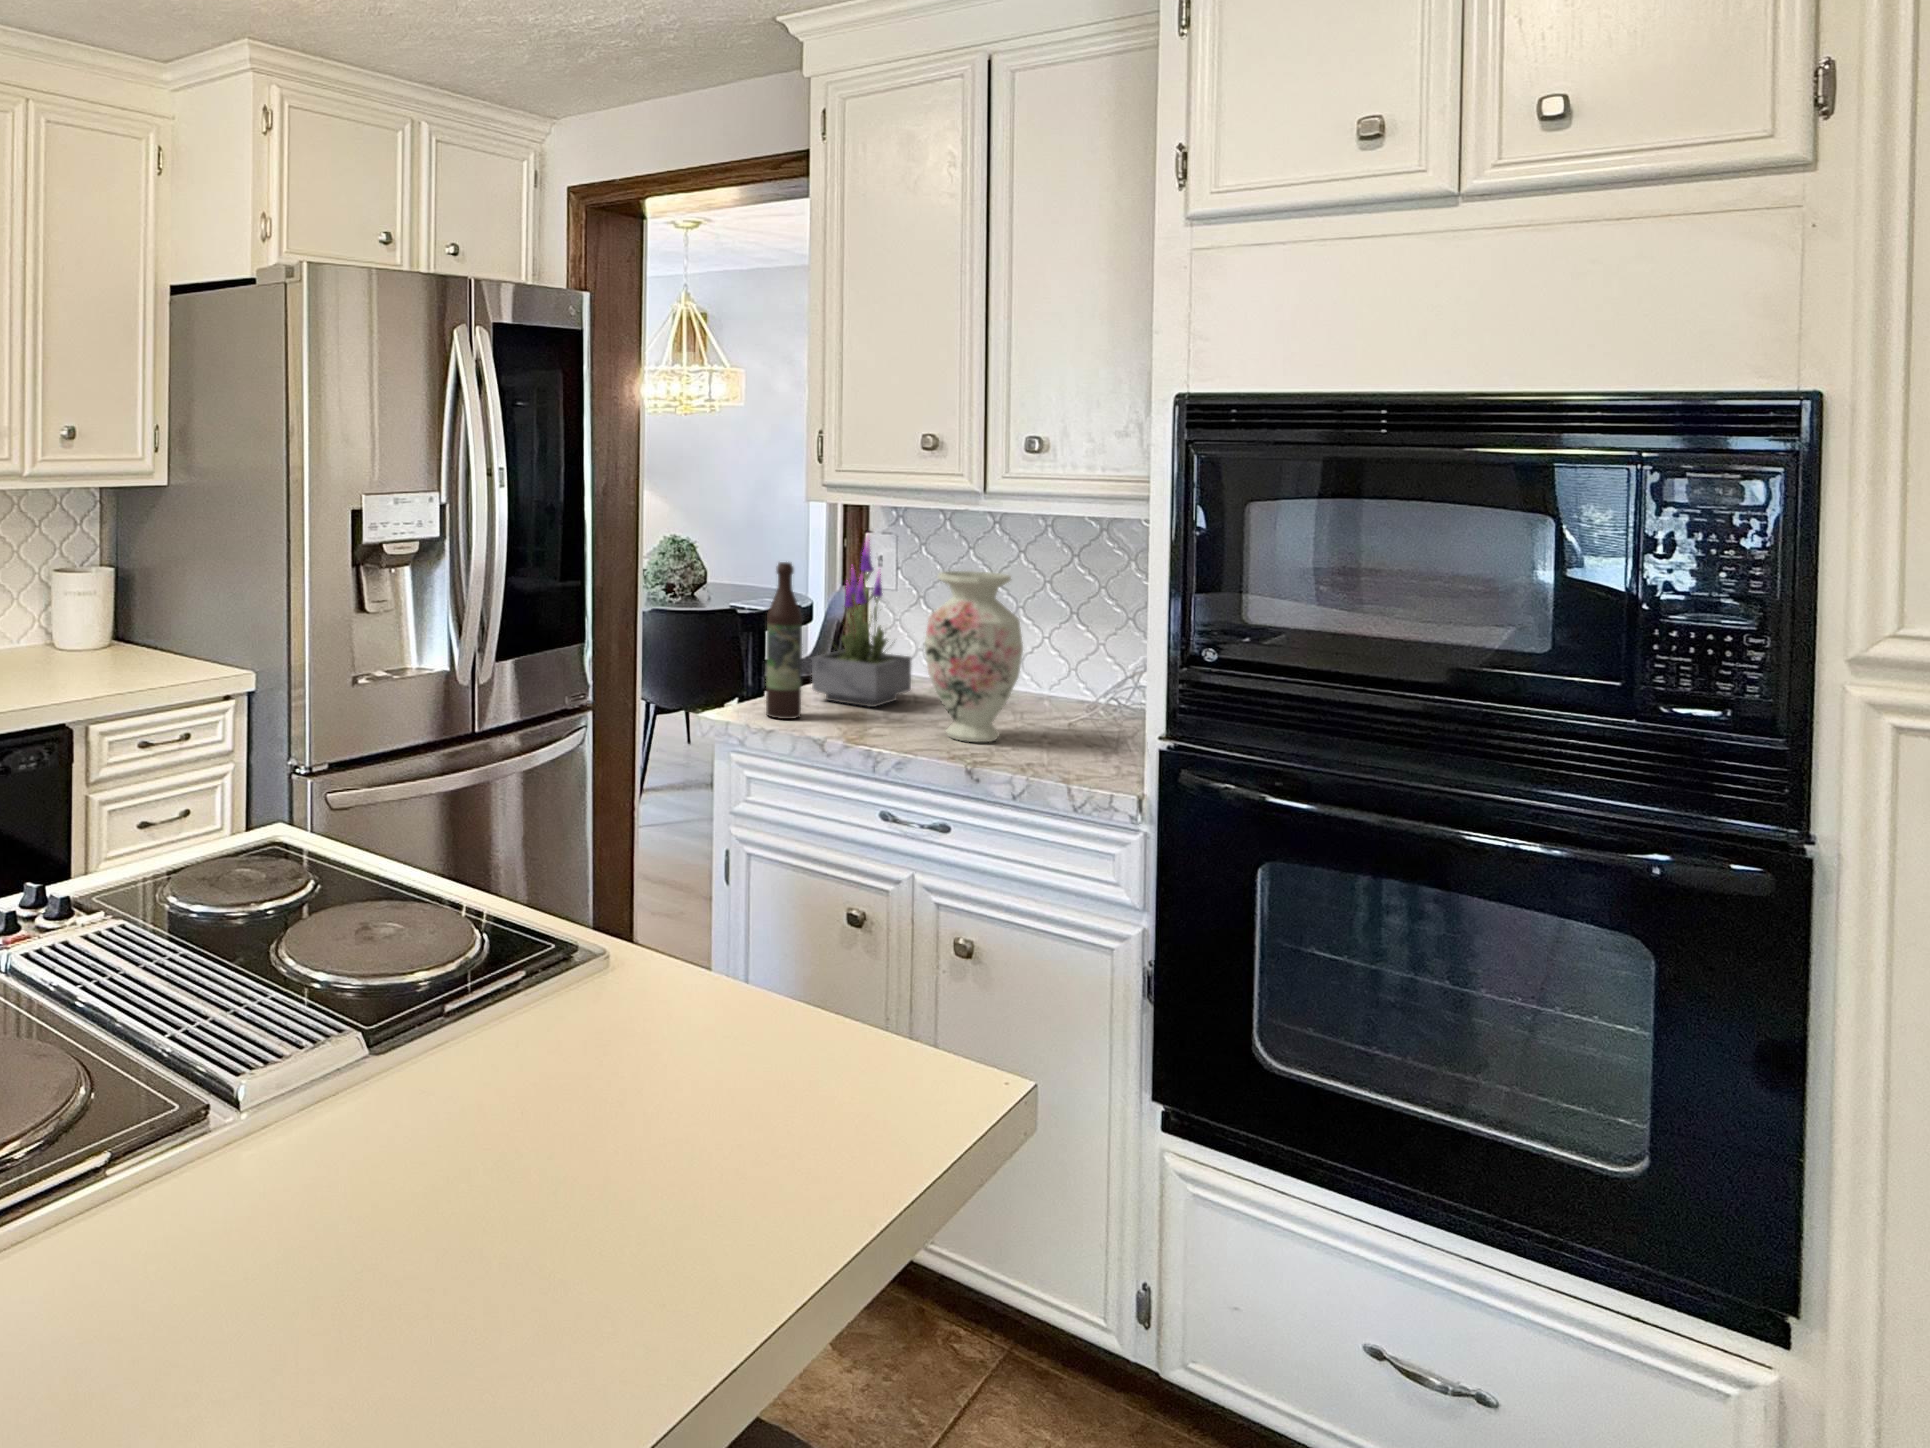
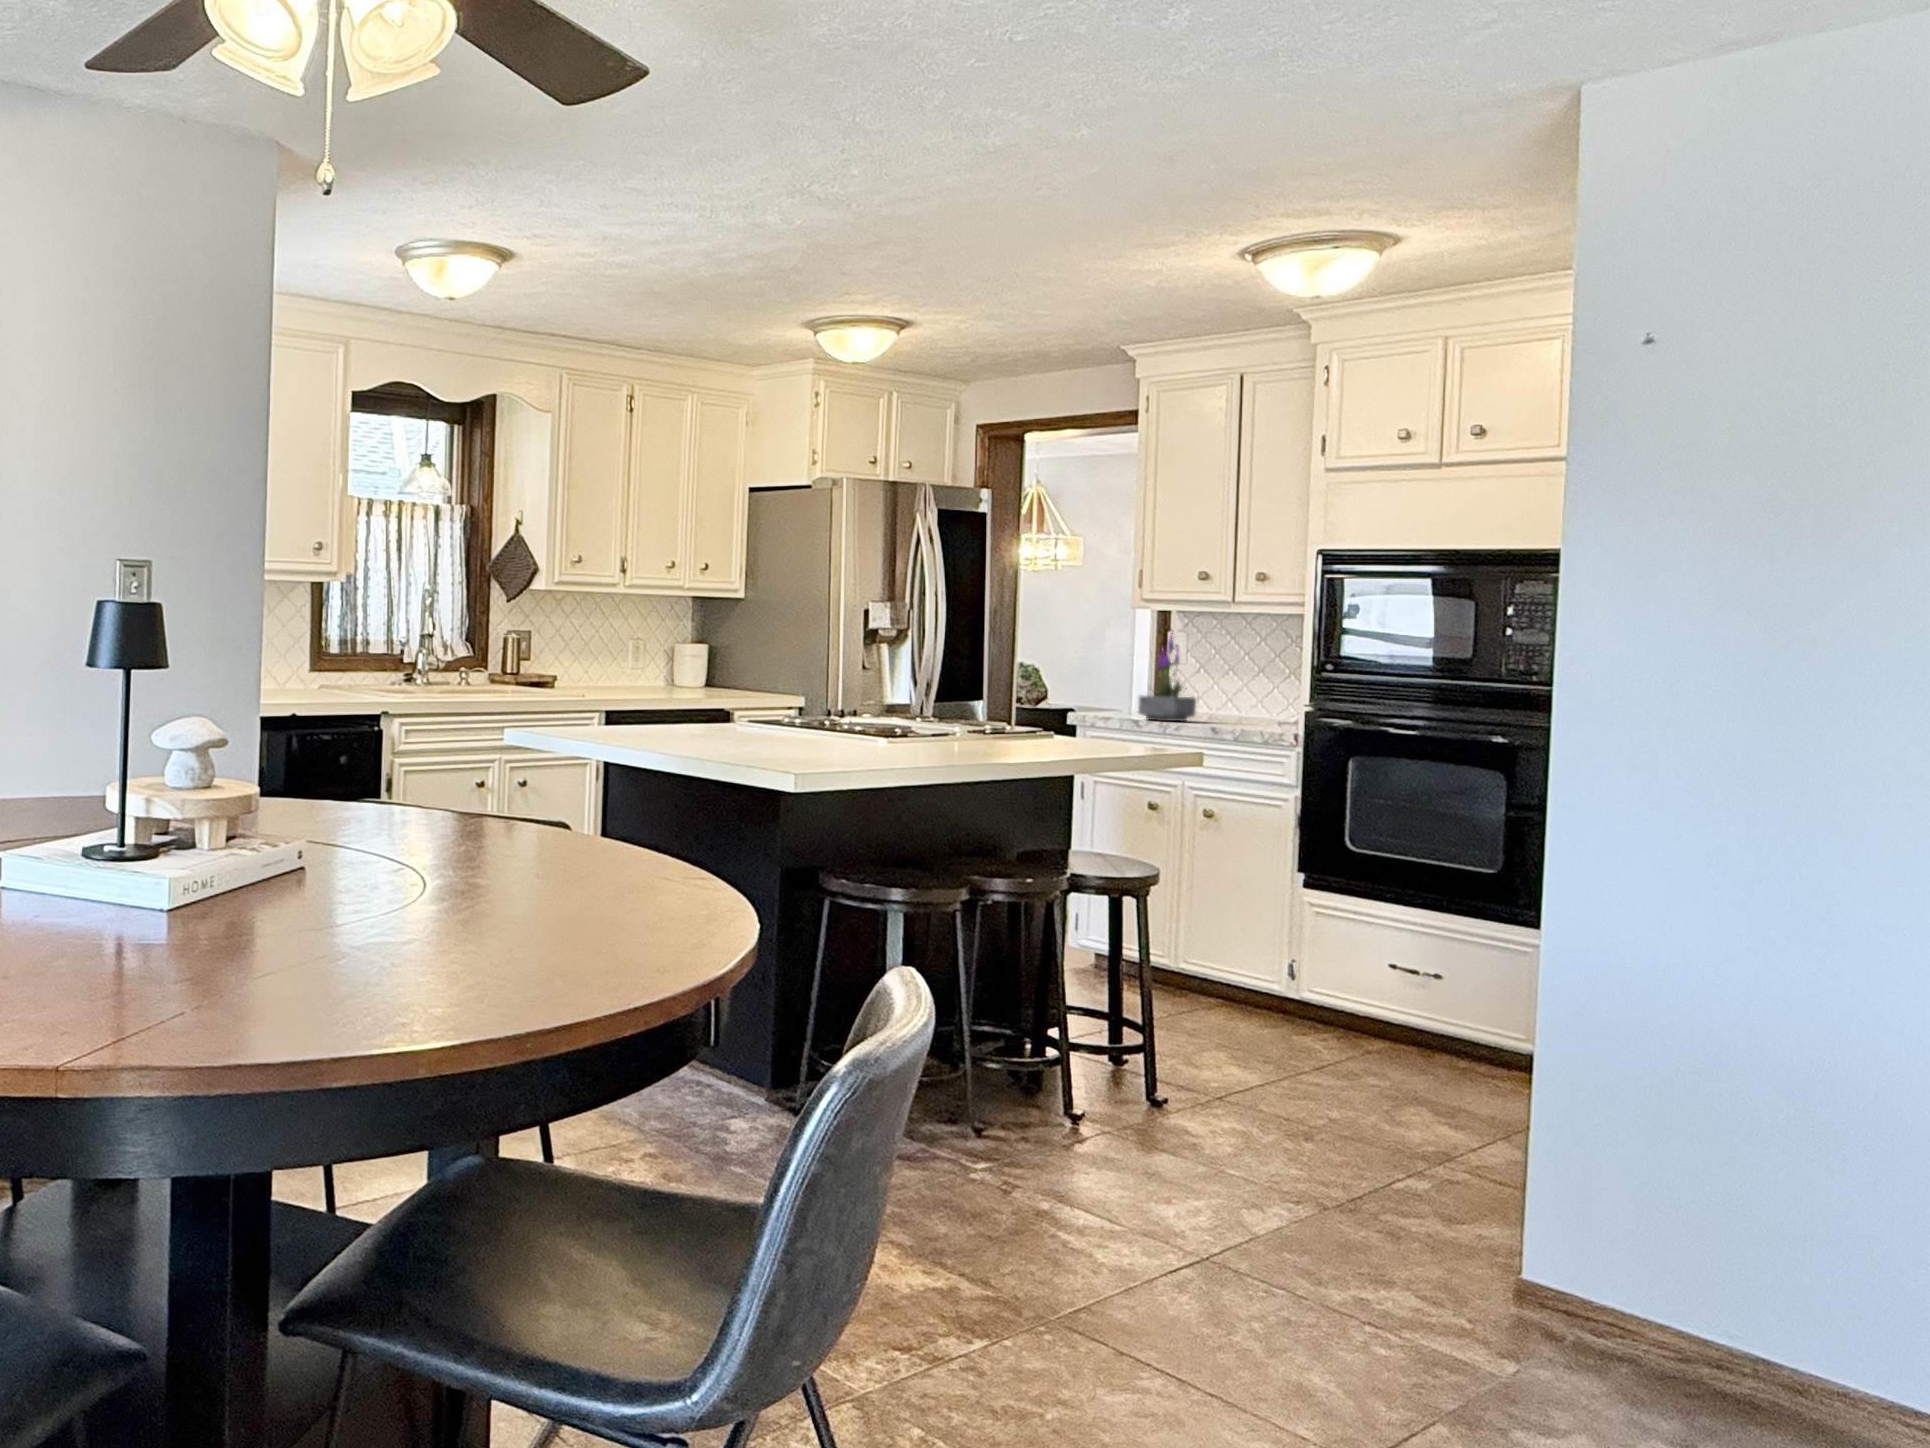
wine bottle: present [766,562,802,719] -> none [1113,639,1134,721]
vase: present [925,571,1023,742] -> none [1201,643,1253,727]

